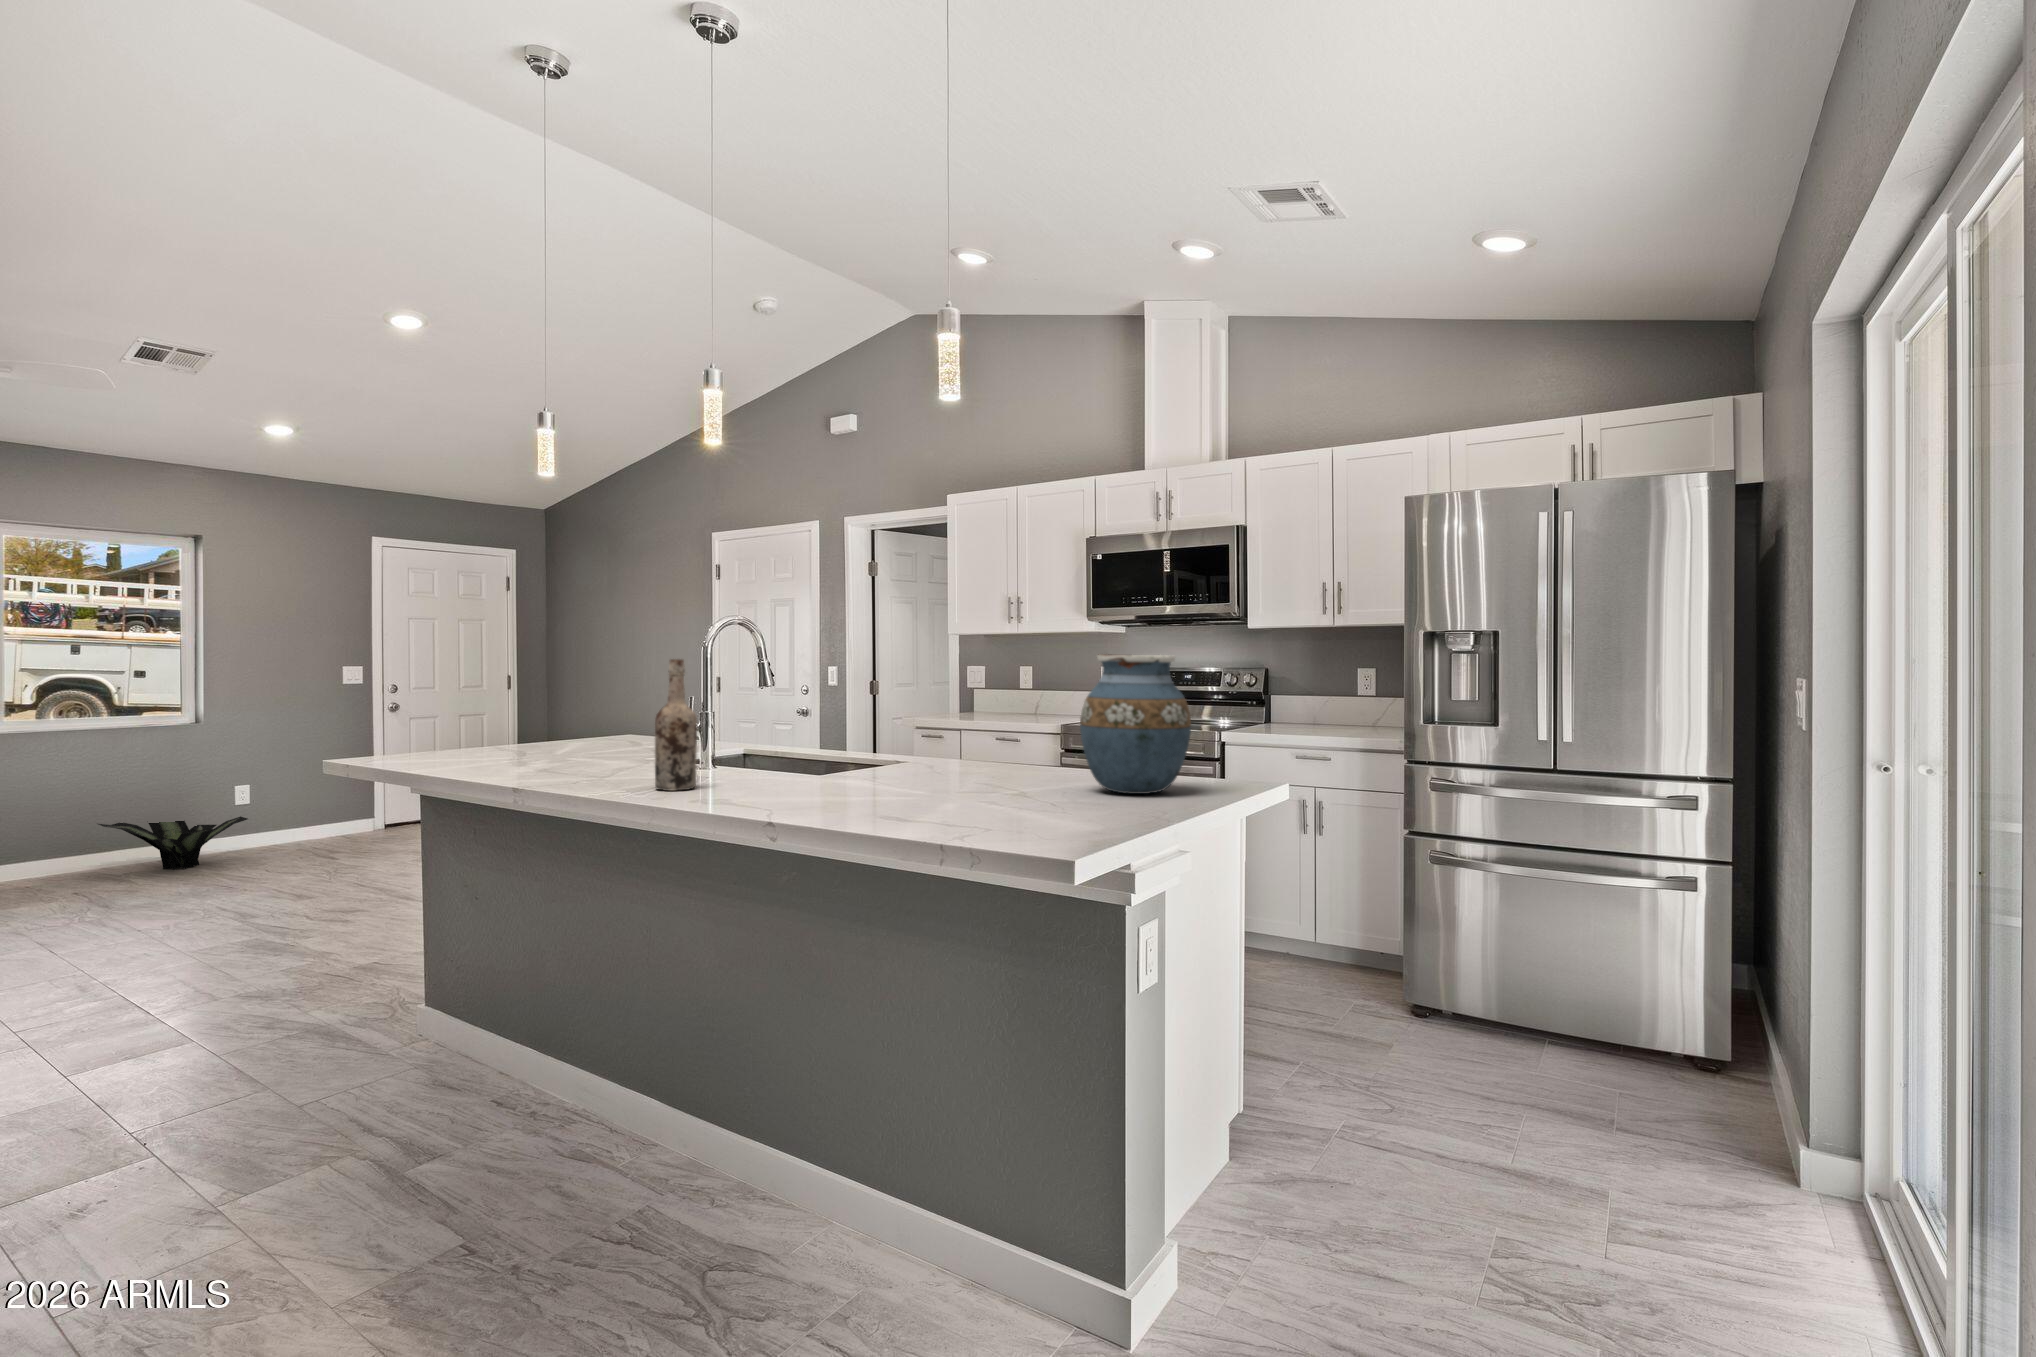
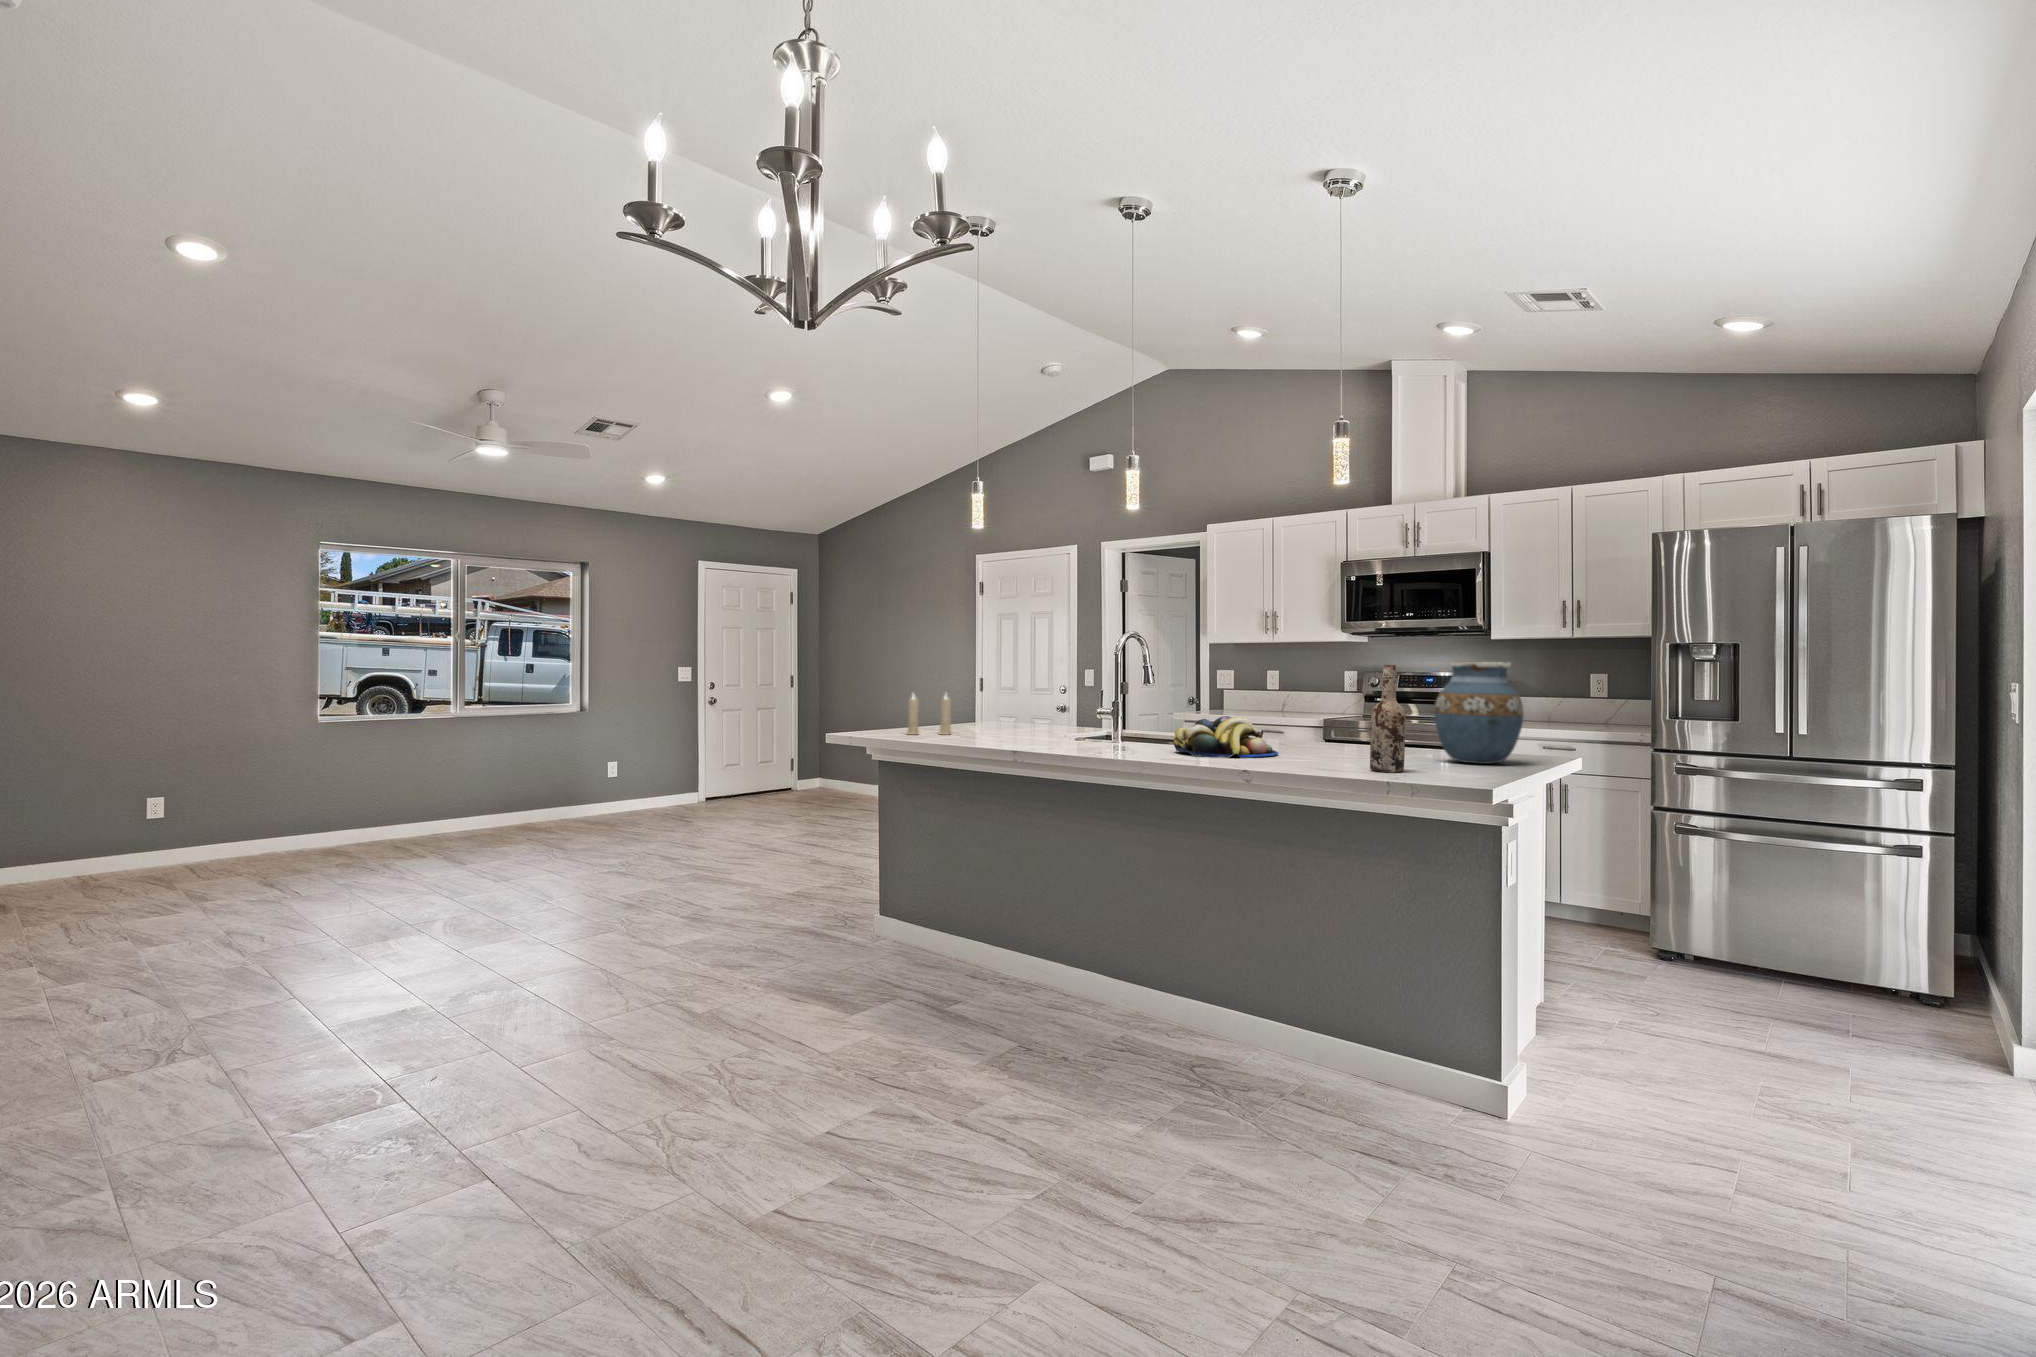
wine bottle: present [655,659,697,791] -> present [1370,665,1406,772]
candle: none [458,698,527,756] -> present [907,695,952,735]
fruit bowl: none [750,730,891,791] -> present [1174,716,1278,758]
potted plant: present [98,816,248,870] -> none [522,780,623,827]

